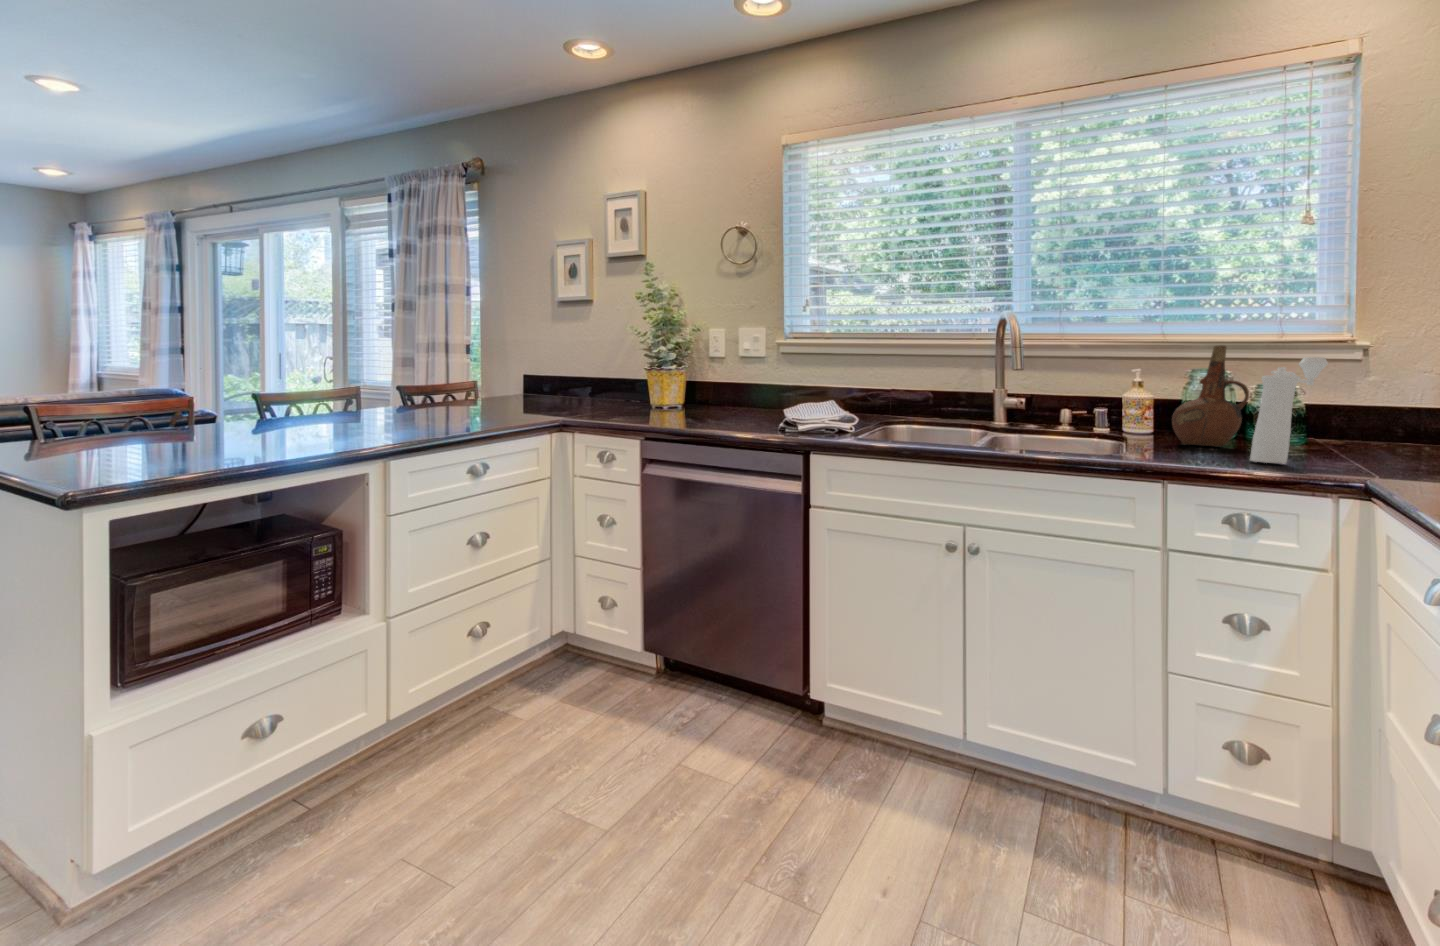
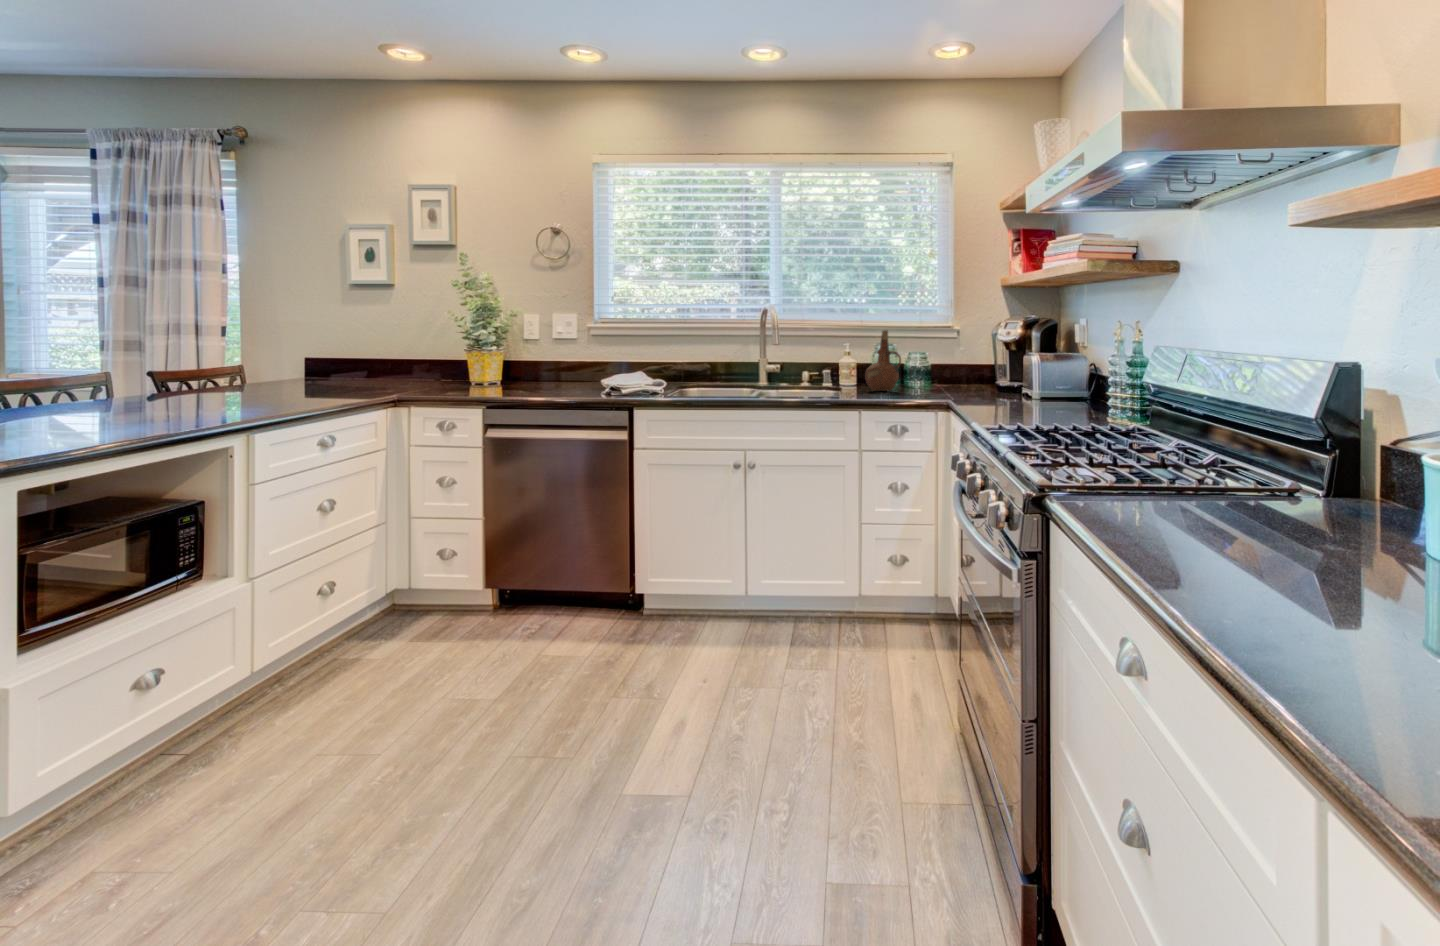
pepper mill: present [1250,357,1328,464] -> none [899,339,929,397]

